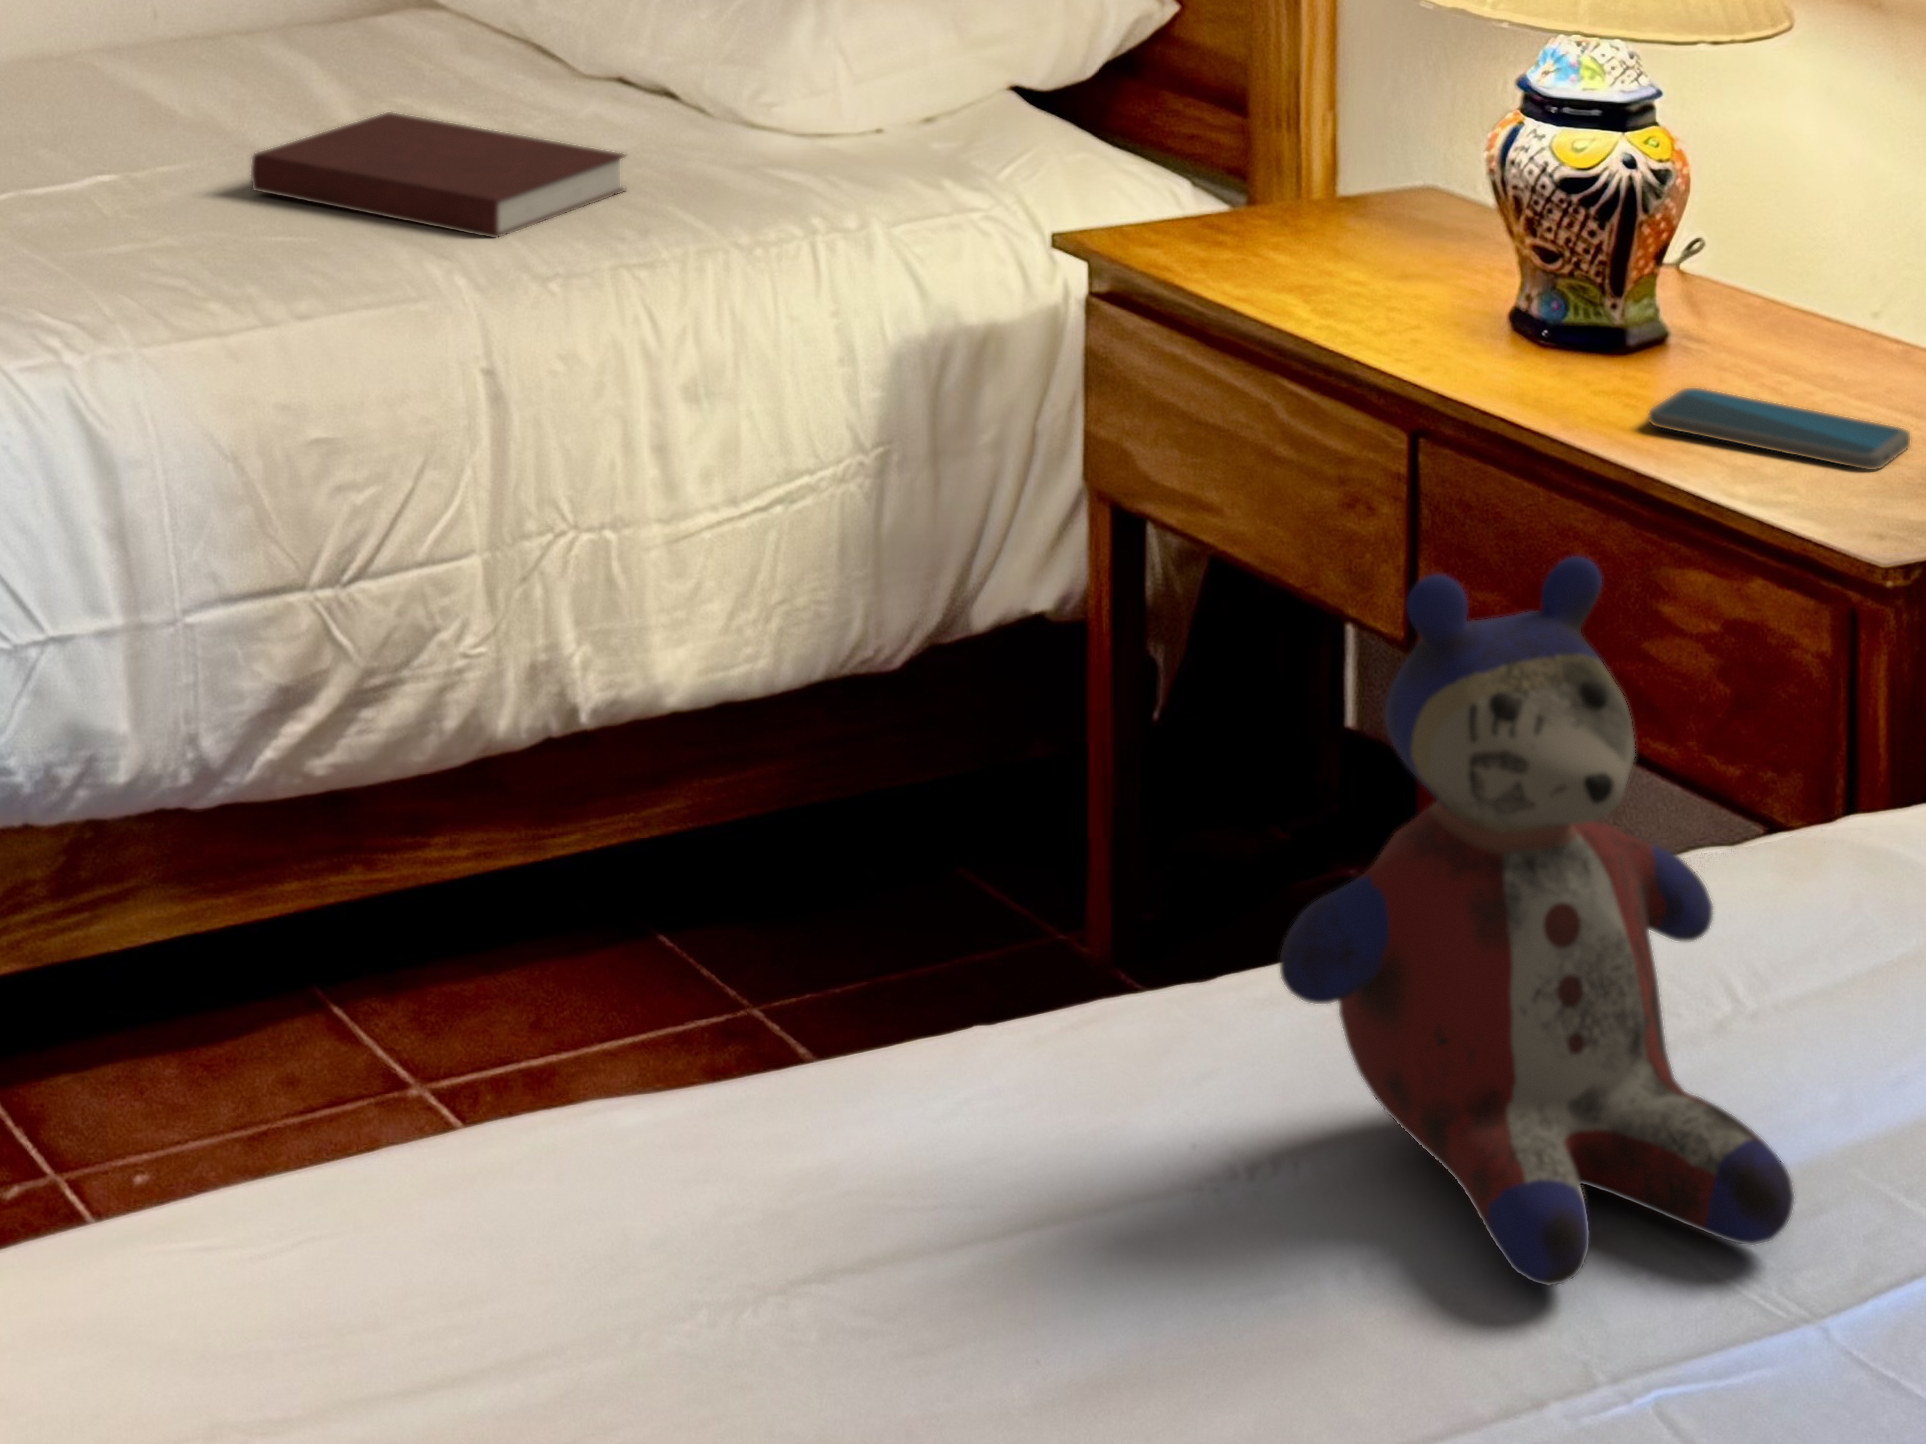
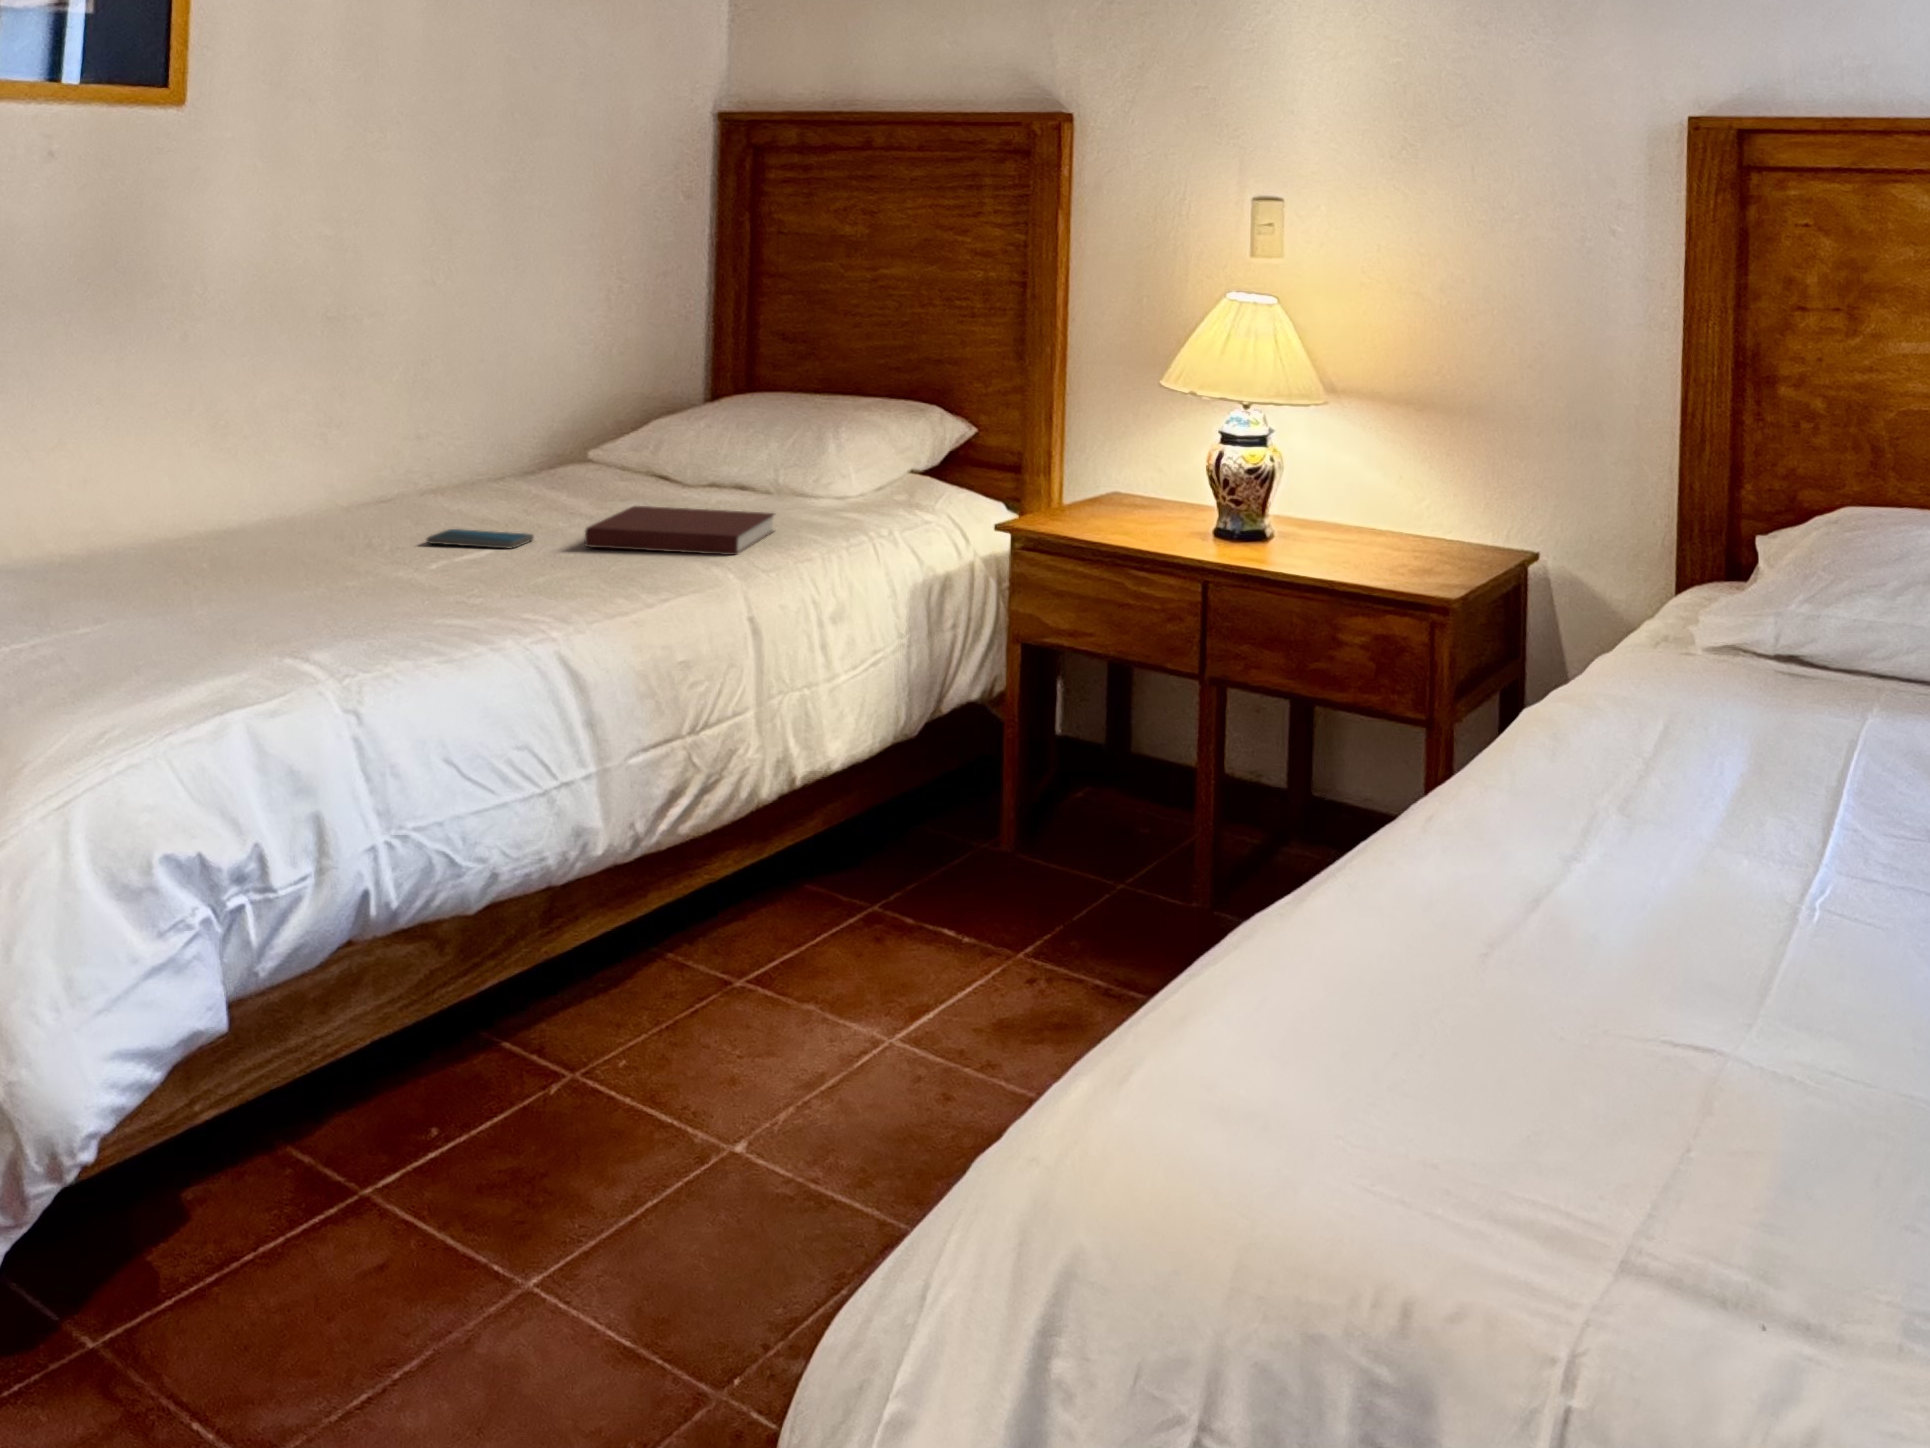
smartphone: present [1648,388,1910,470] -> present [427,529,534,549]
stuffed bear: present [1280,556,1794,1286] -> none [1533,563,1729,869]

